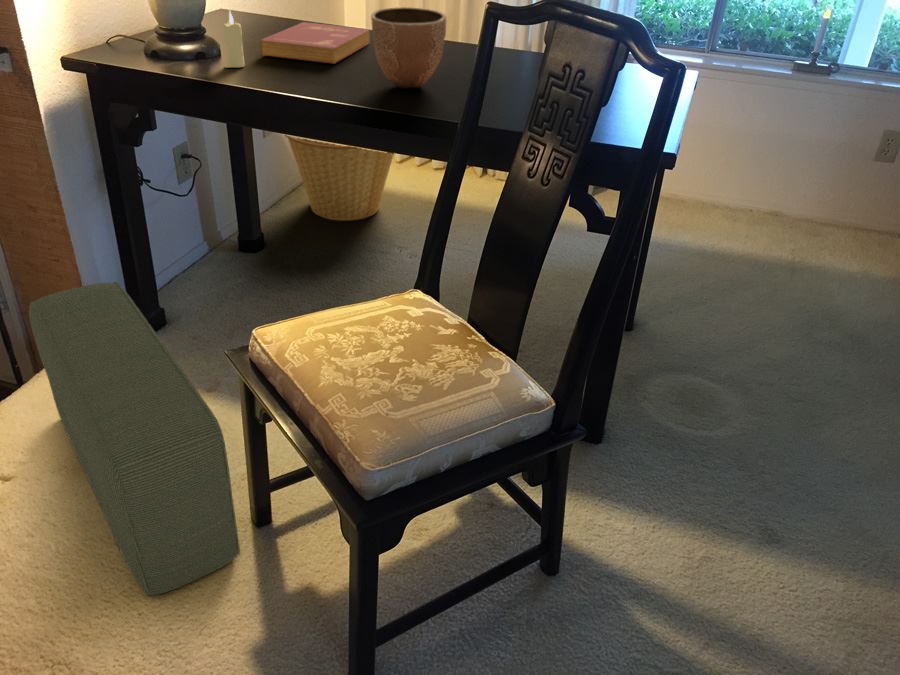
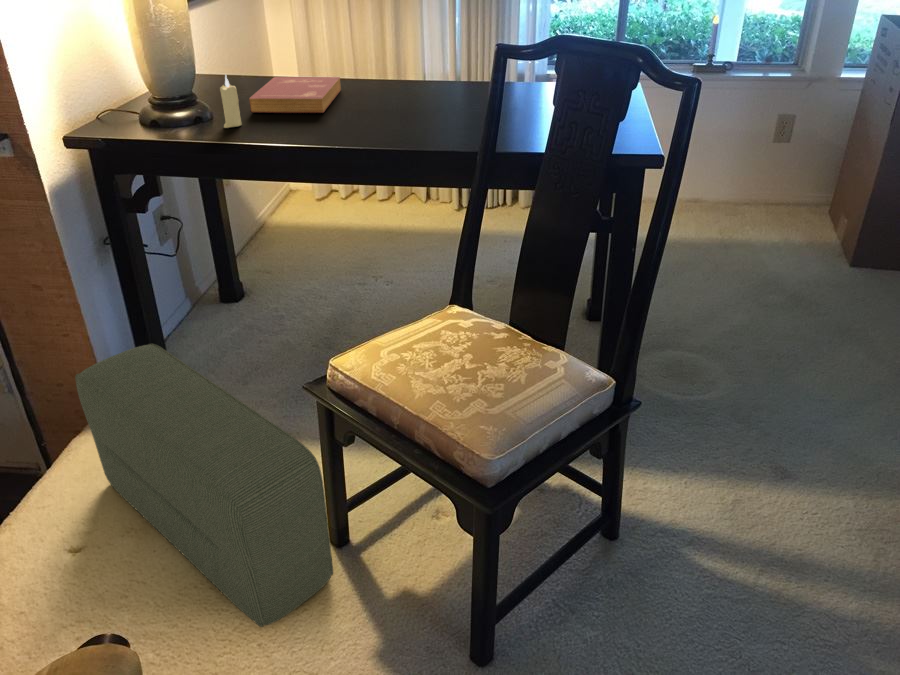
decorative bowl: present [371,7,446,88] -> none [364,54,433,128]
basket: present [285,135,393,220] -> none [239,154,356,260]

